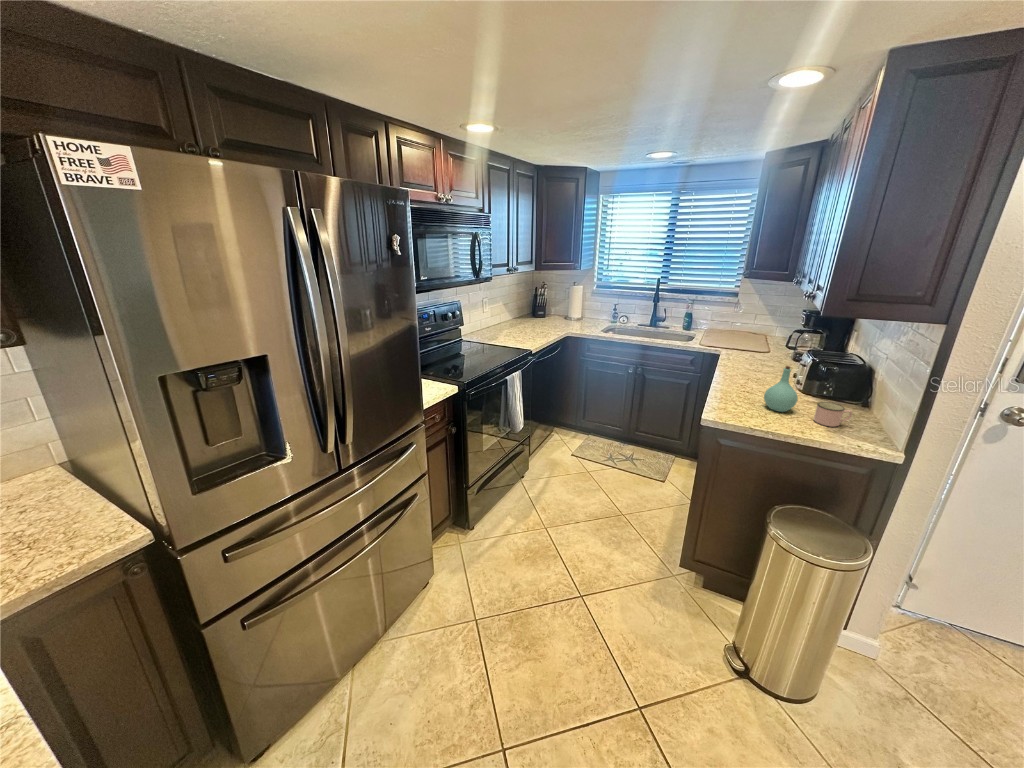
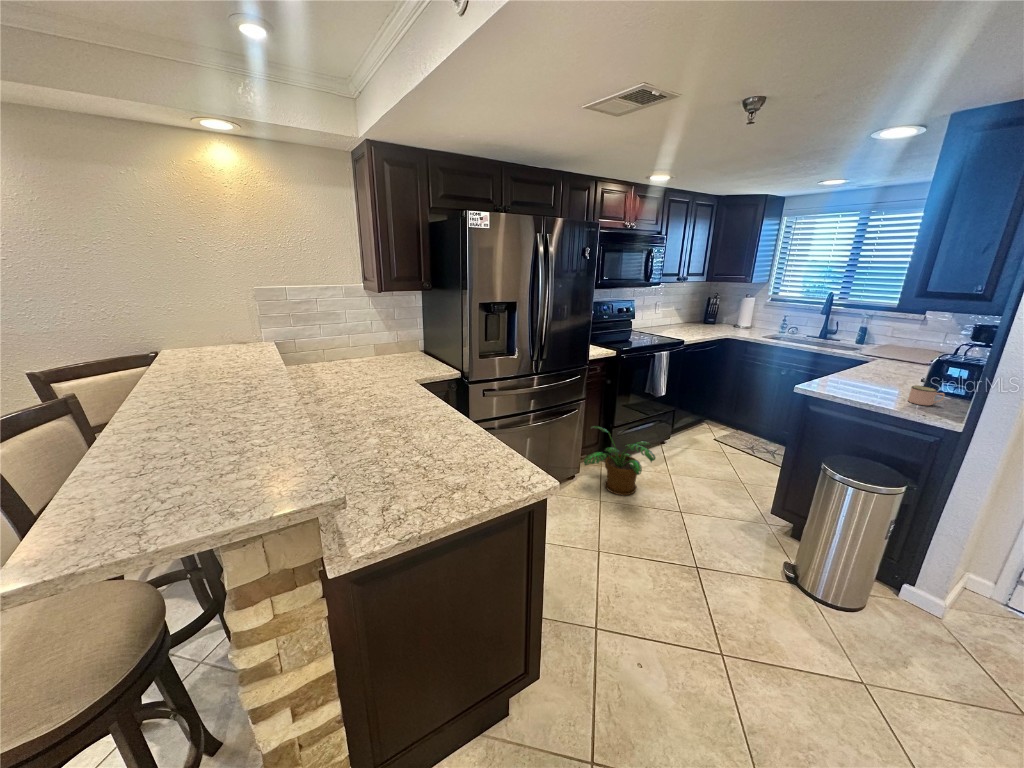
bottle: present [764,366,798,412] -> none [868,354,899,393]
potted plant: none [439,503,548,595] -> present [584,426,656,495]

